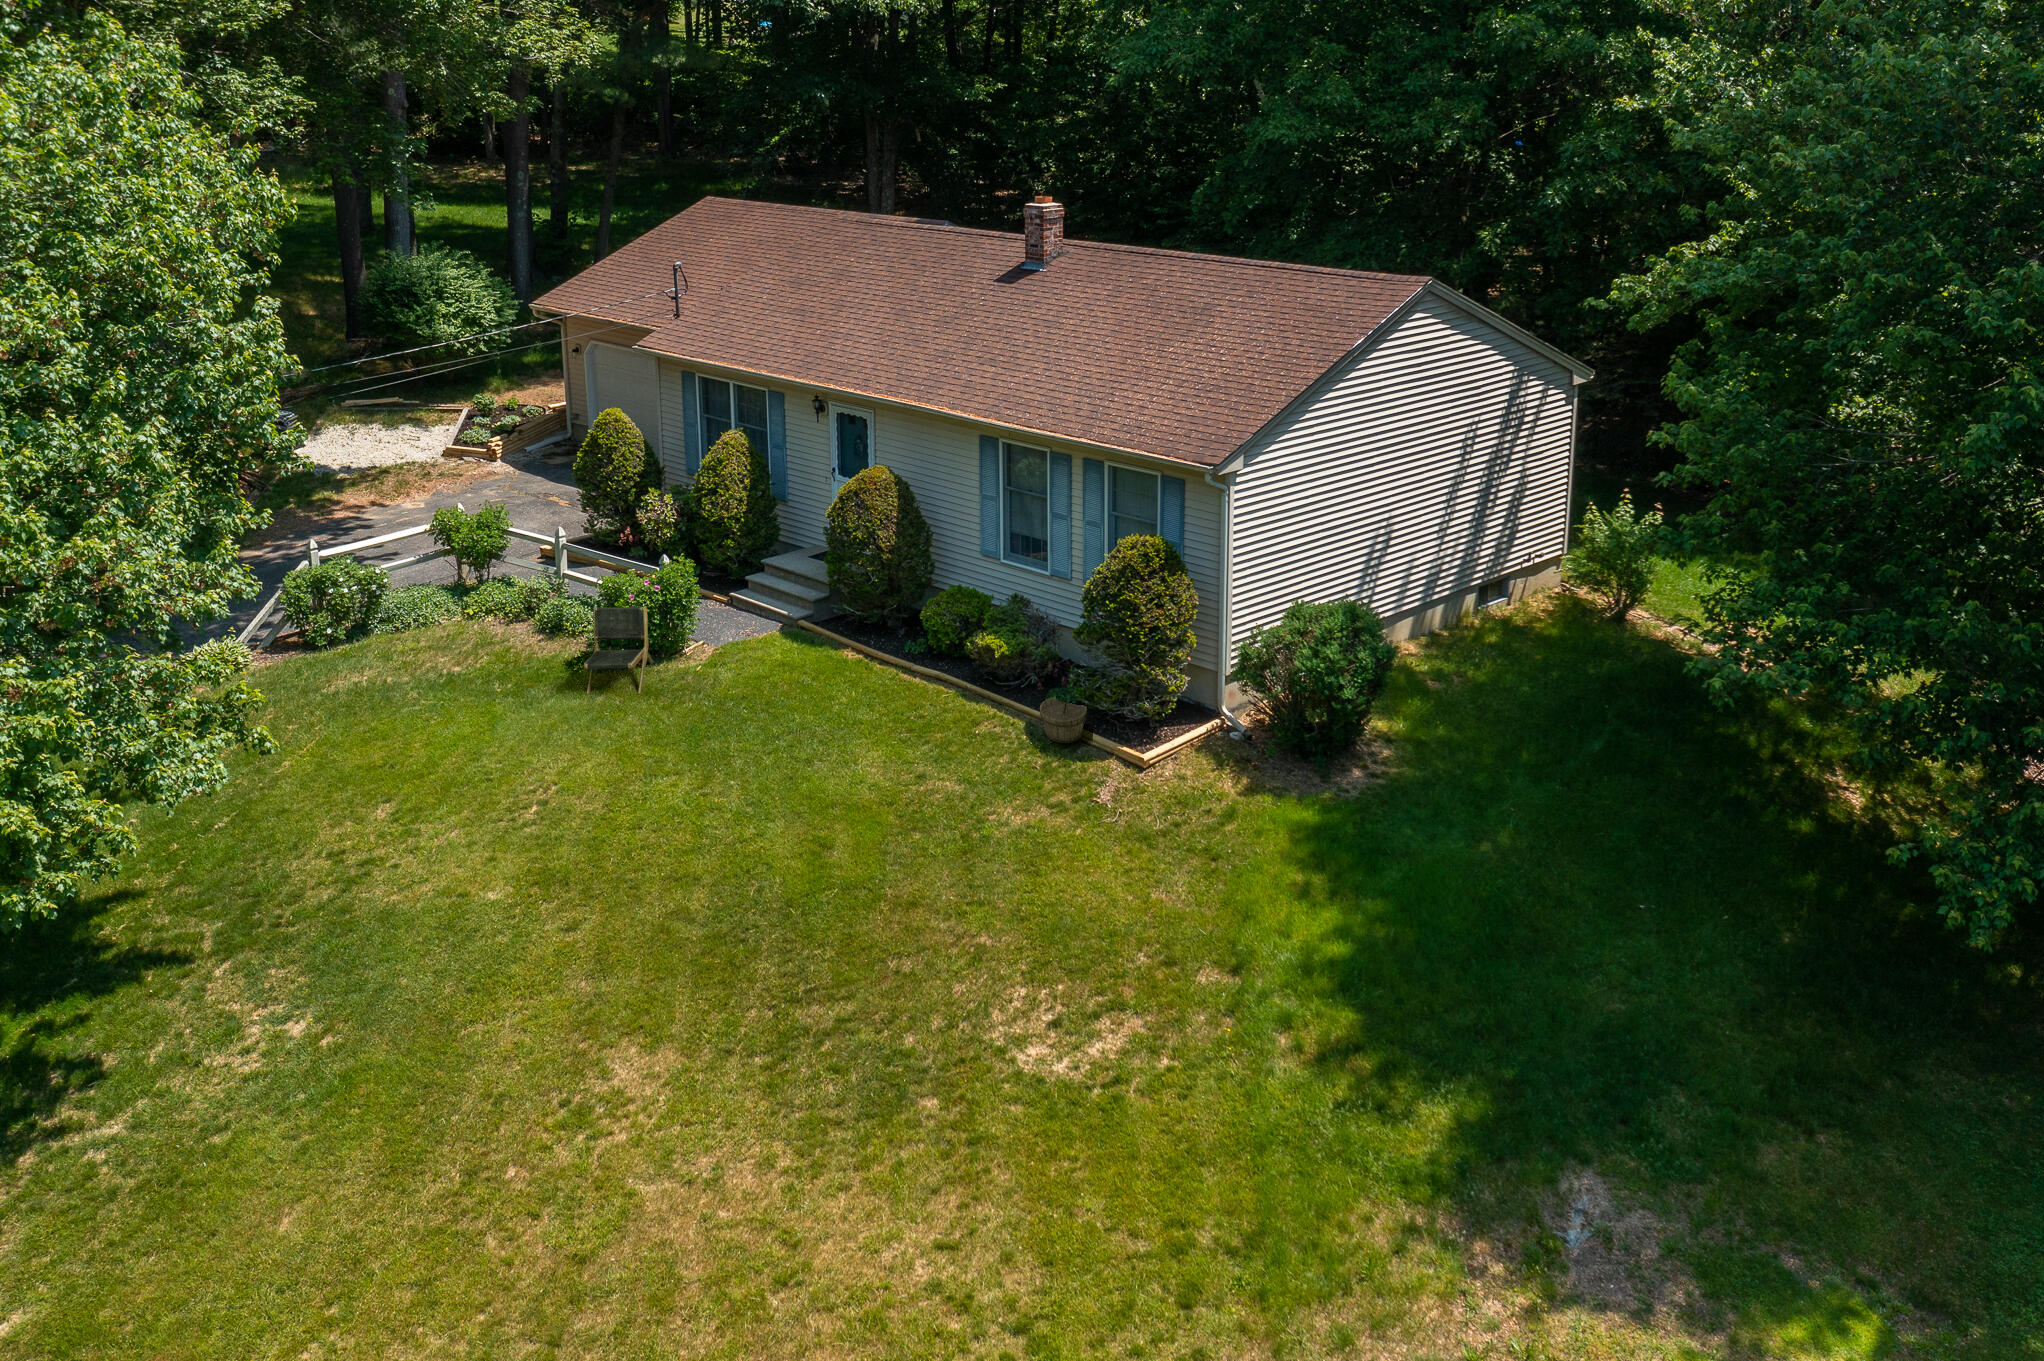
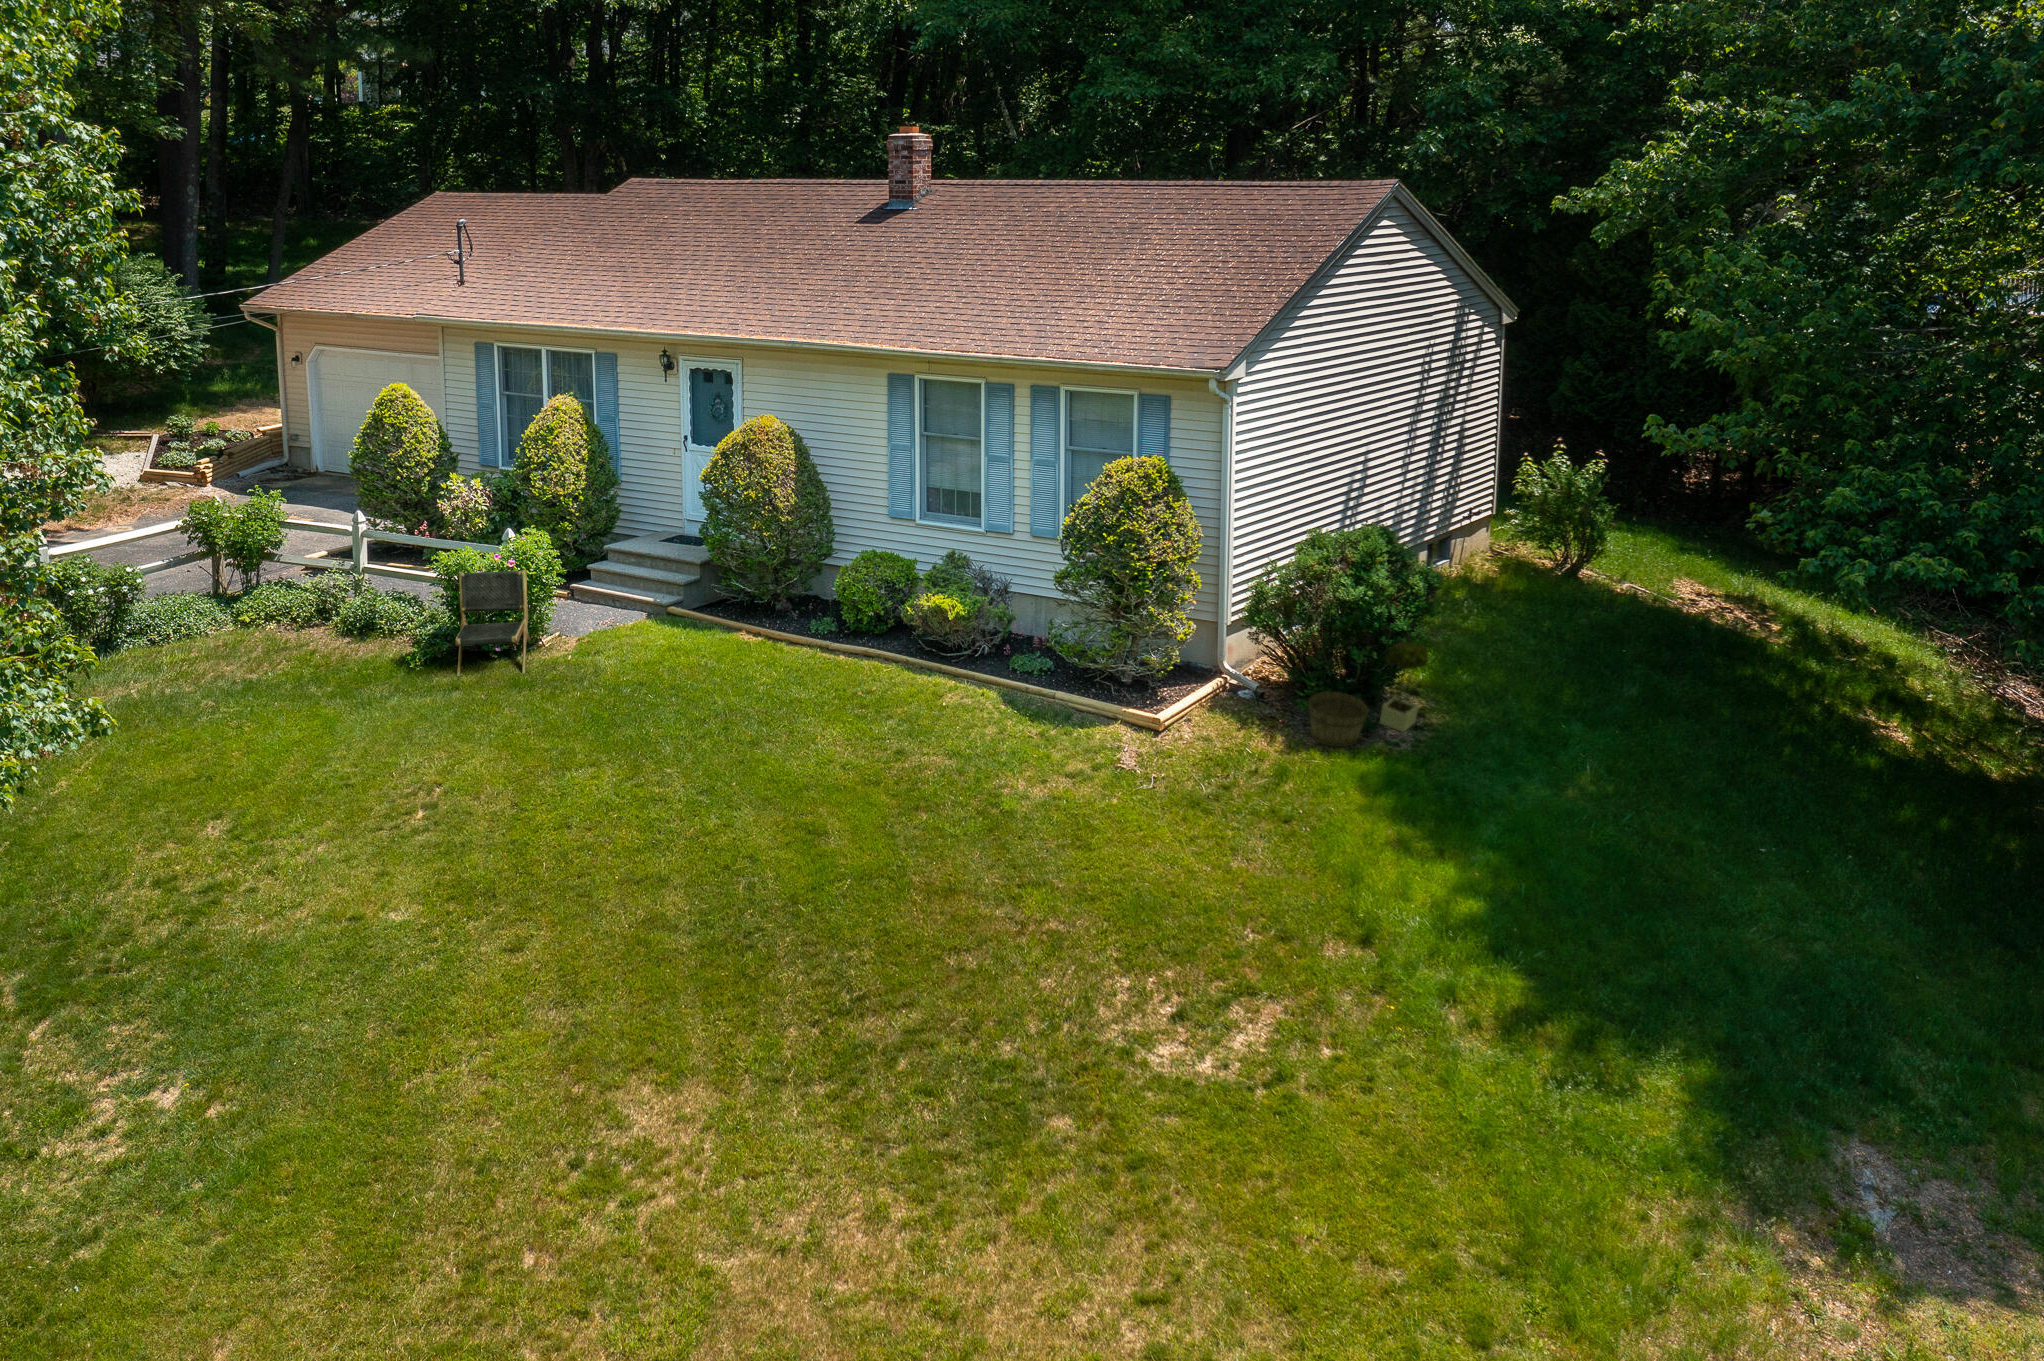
wooden bucket: present [1040,697,1087,743] -> present [1309,692,1368,747]
potted tree: none [1347,703,1387,782] -> present [1380,642,1429,732]

